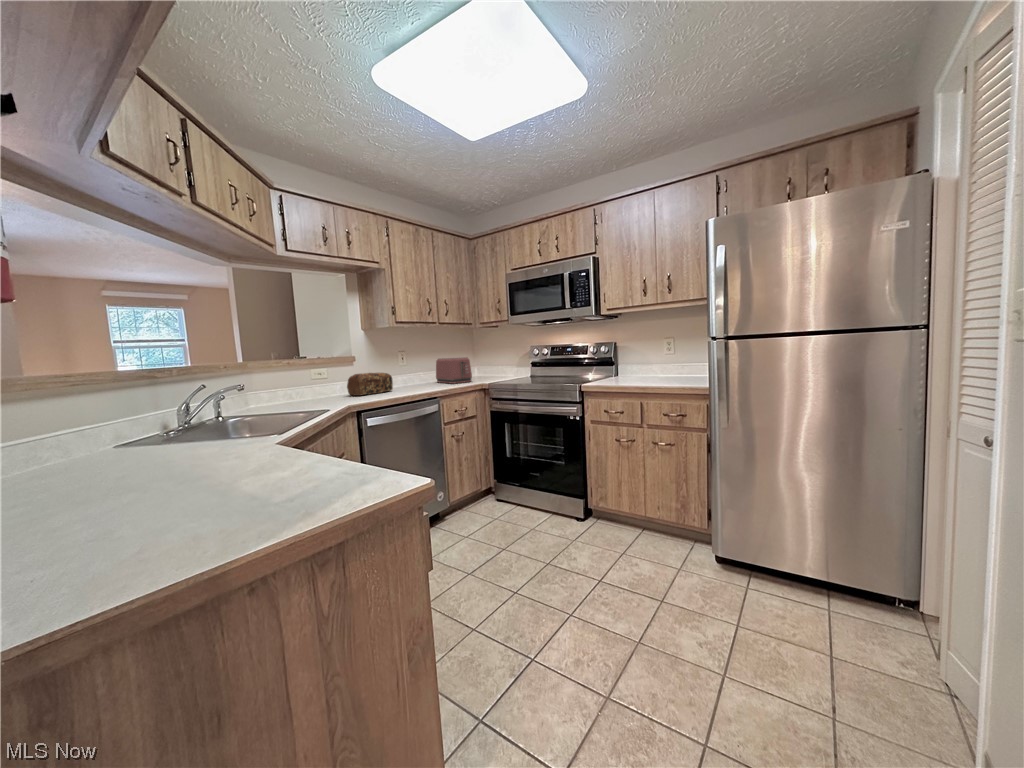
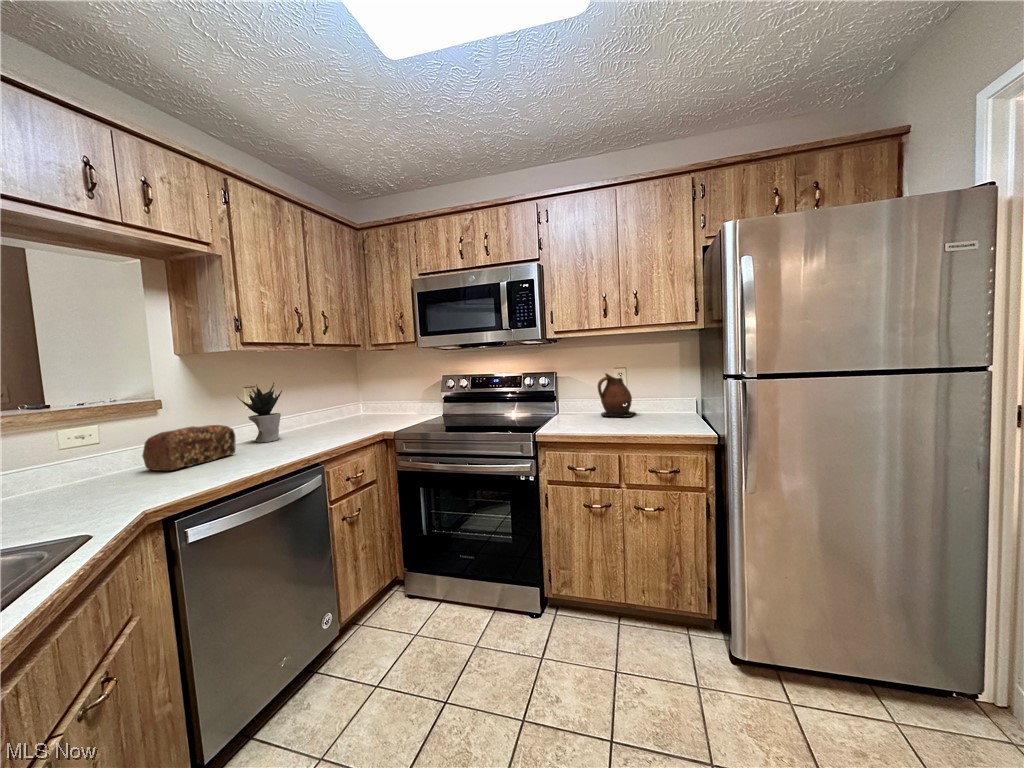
ceramic pitcher: none [646,343,681,378] -> present [598,373,635,417]
potted plant: none [394,349,420,387] -> present [238,382,282,442]
toaster: present [436,357,472,384] -> none [306,392,365,432]

